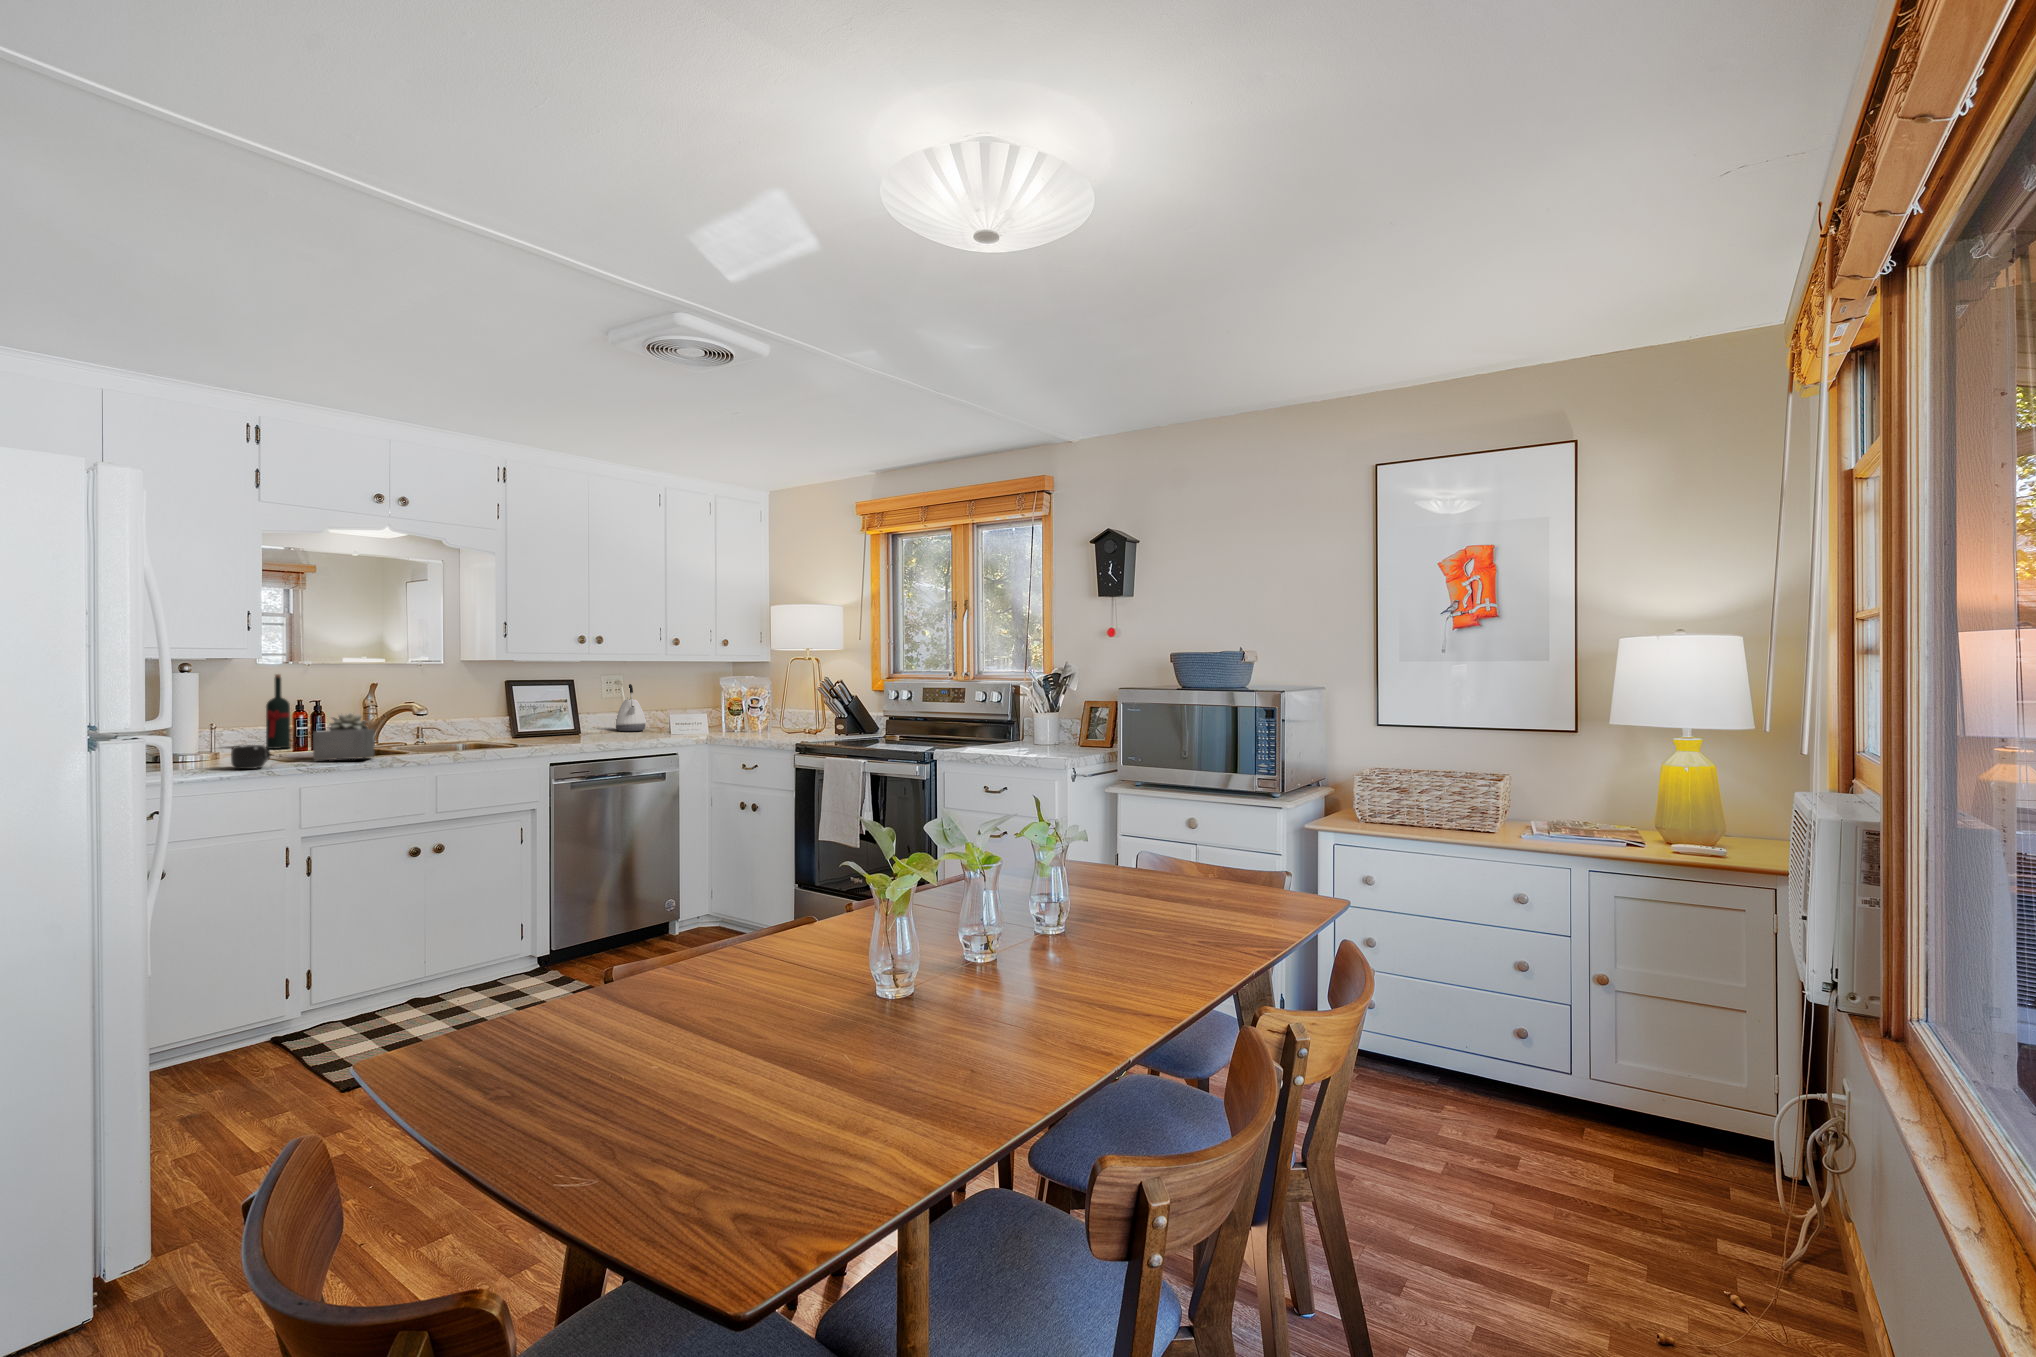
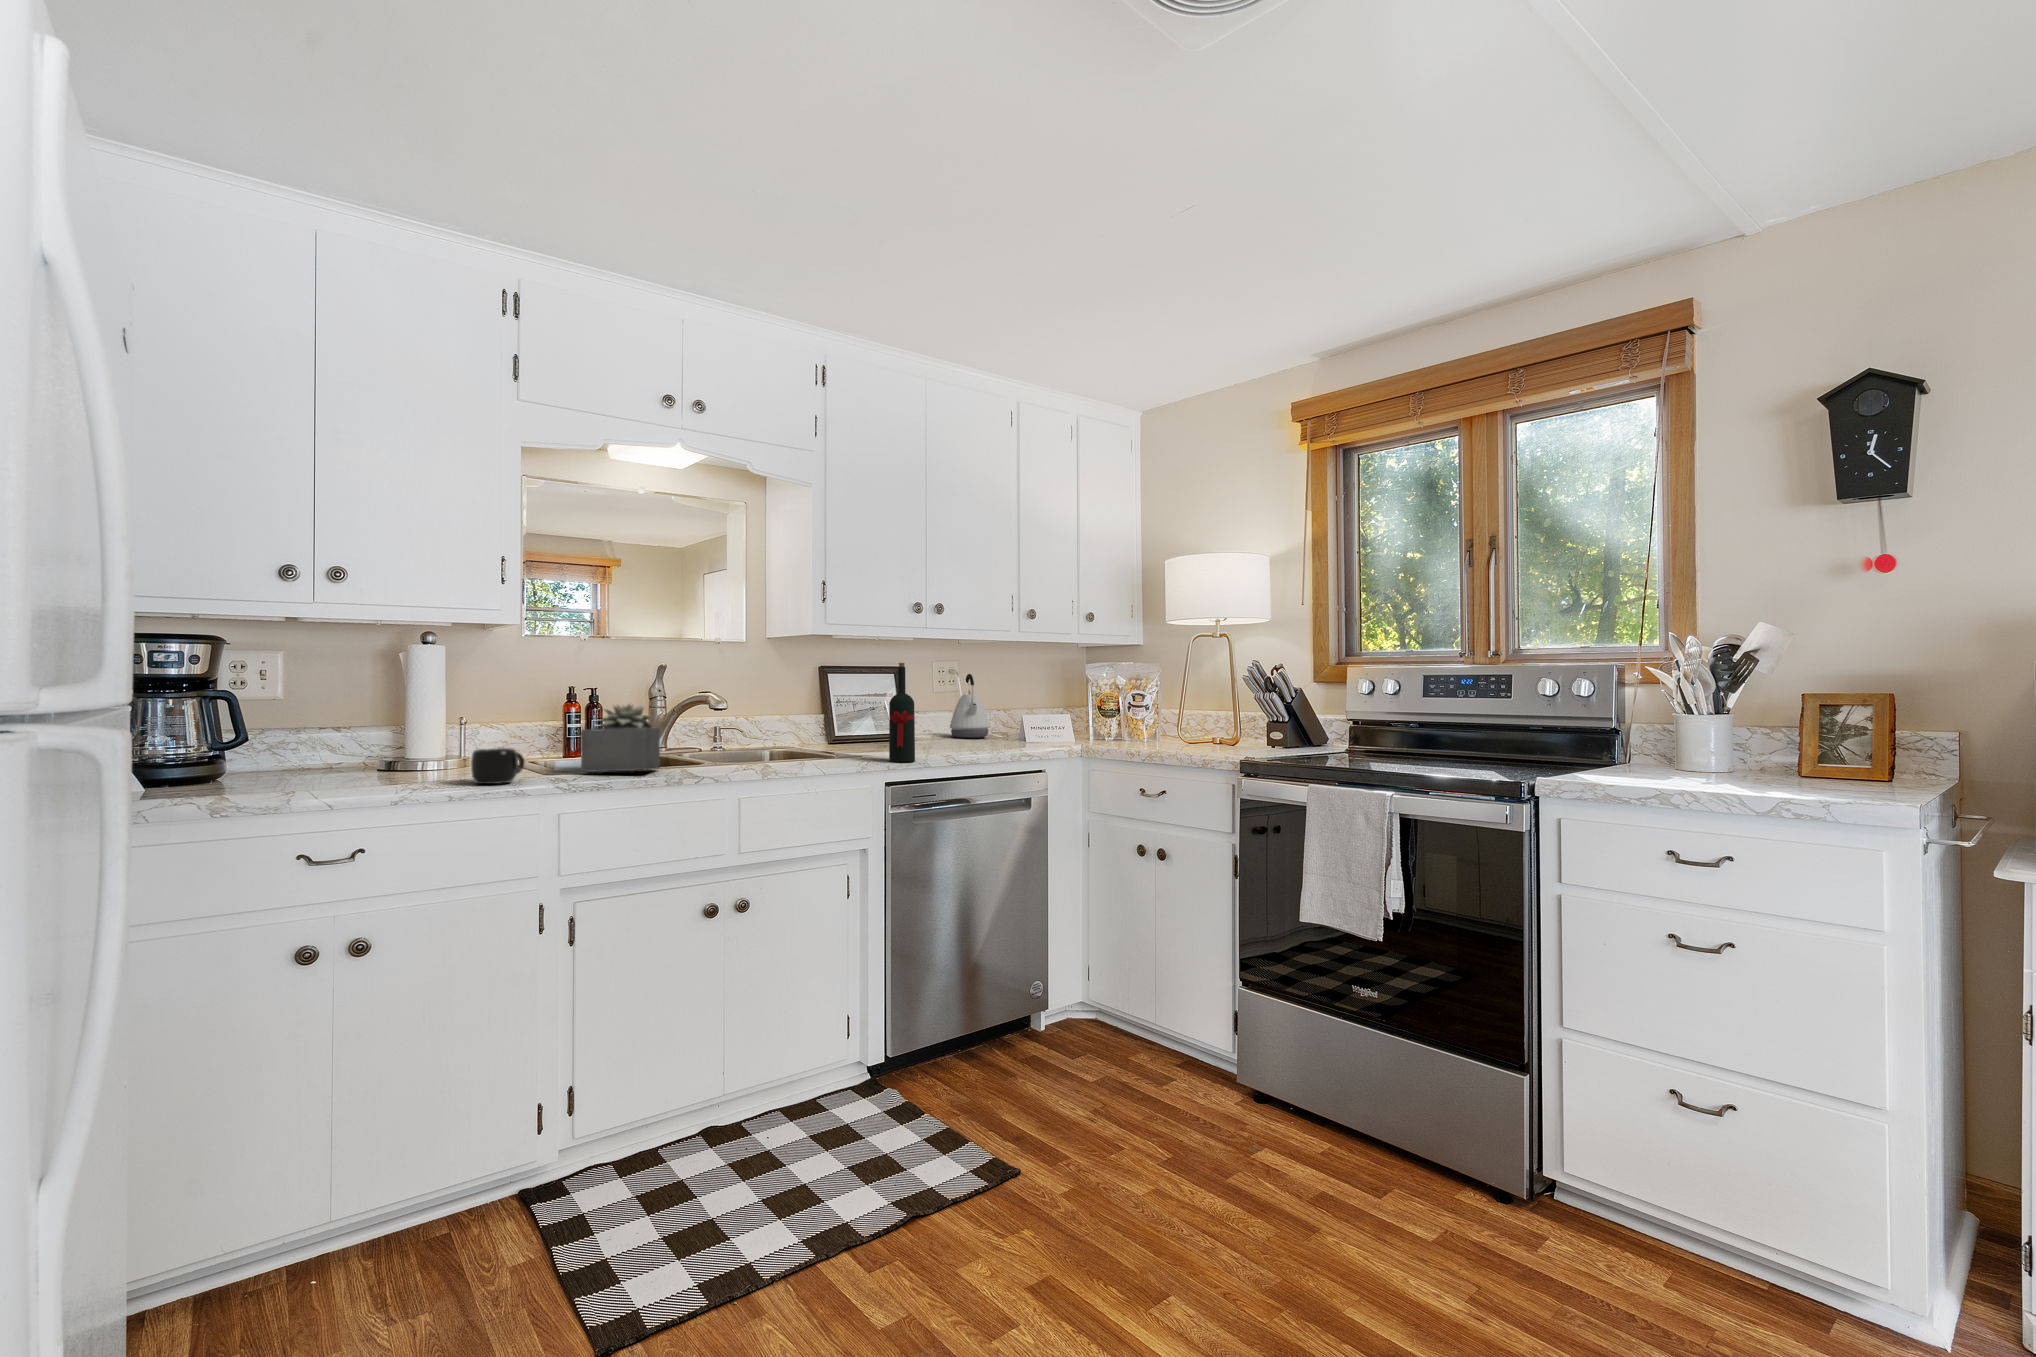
wine bottle: present [266,674,290,749] -> present [889,663,915,762]

